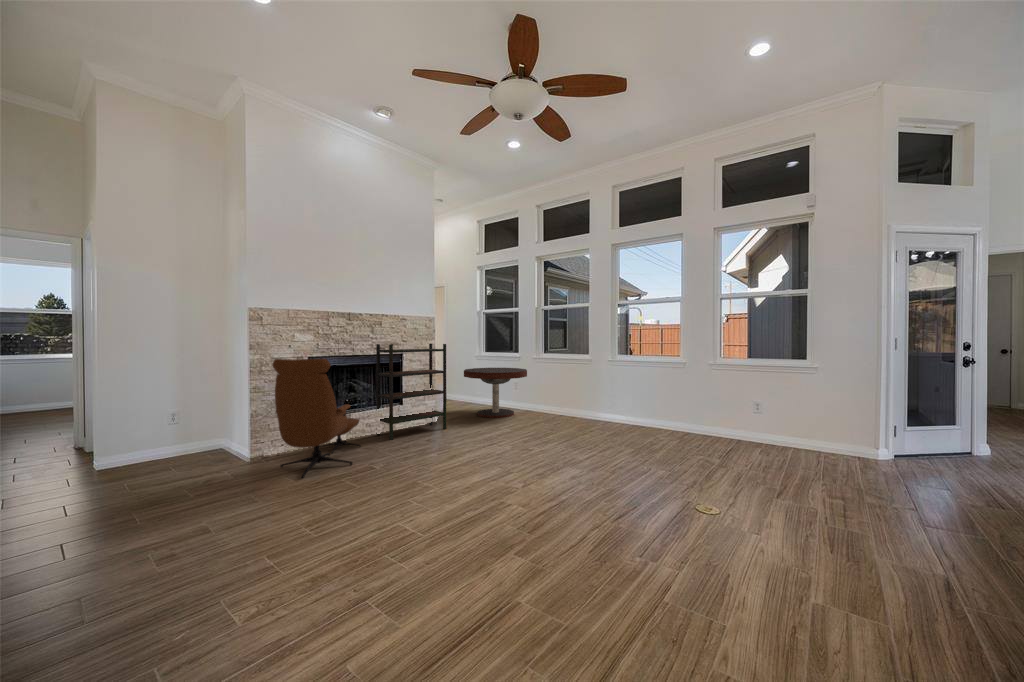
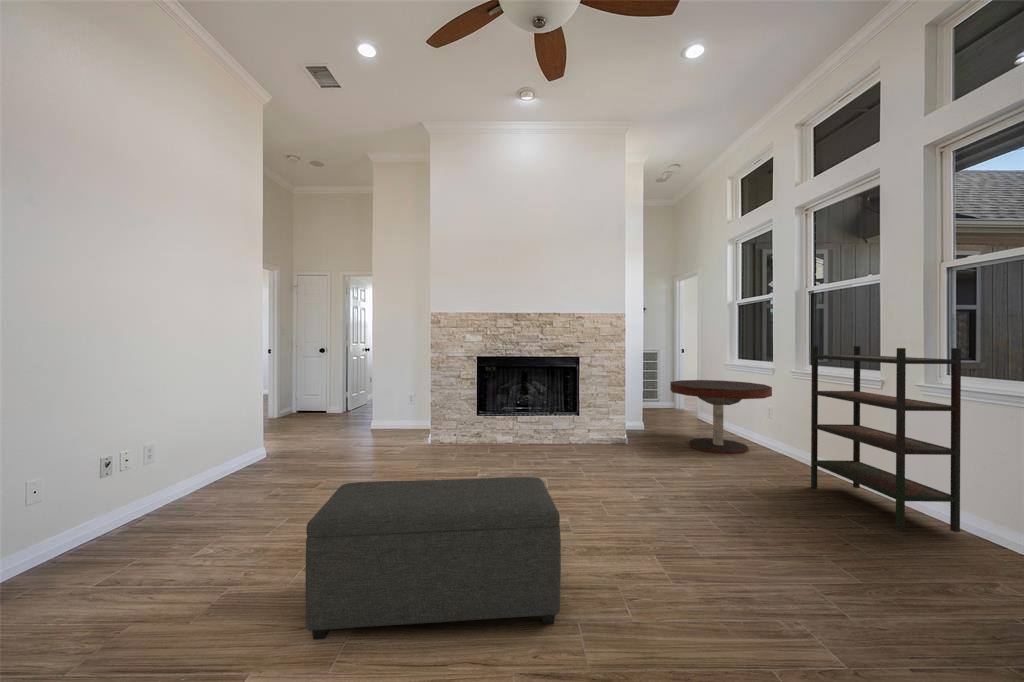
bookshelf: present [376,344,446,440] -> present [811,346,961,532]
lounge chair: present [272,359,361,478] -> none [408,357,515,467]
ottoman: none [429,436,590,594] -> present [305,477,561,640]

